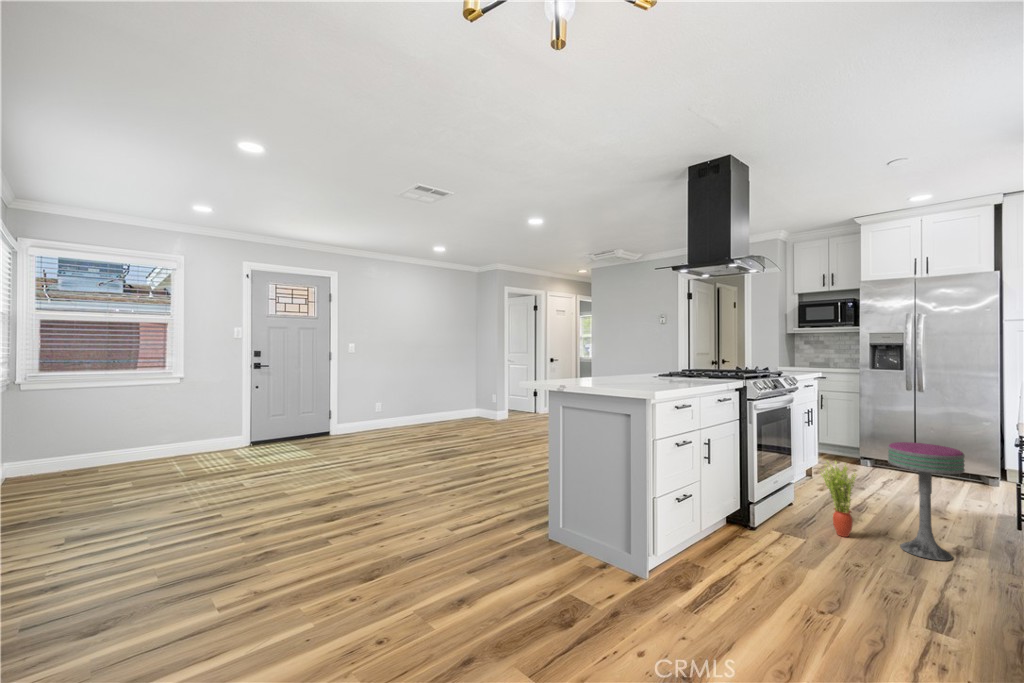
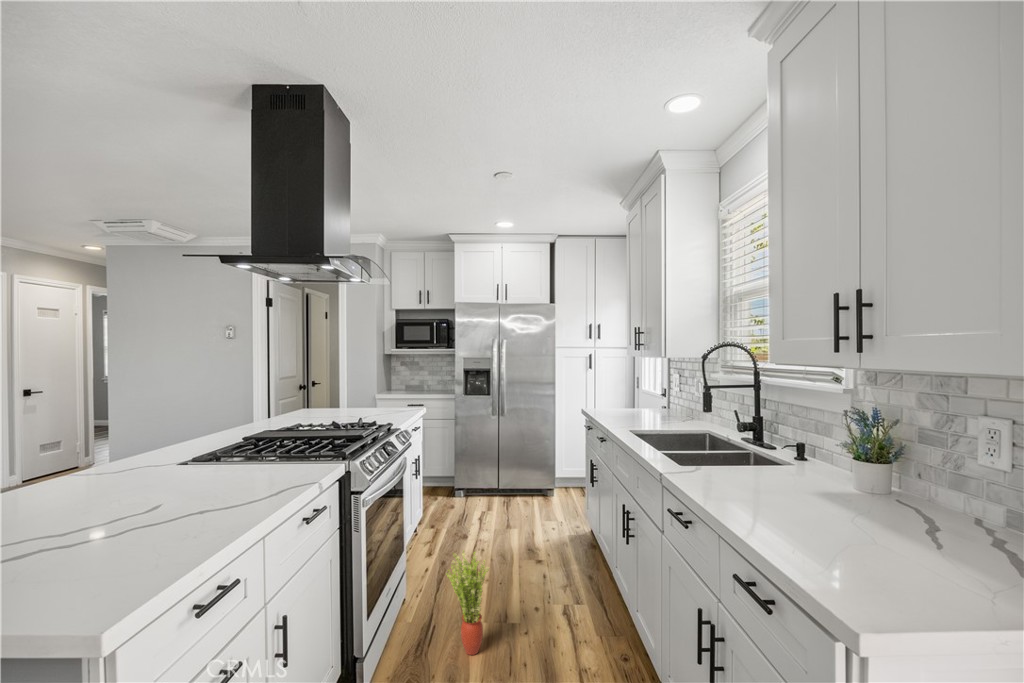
bar stool: present [888,442,965,561] -> none [517,504,586,655]

